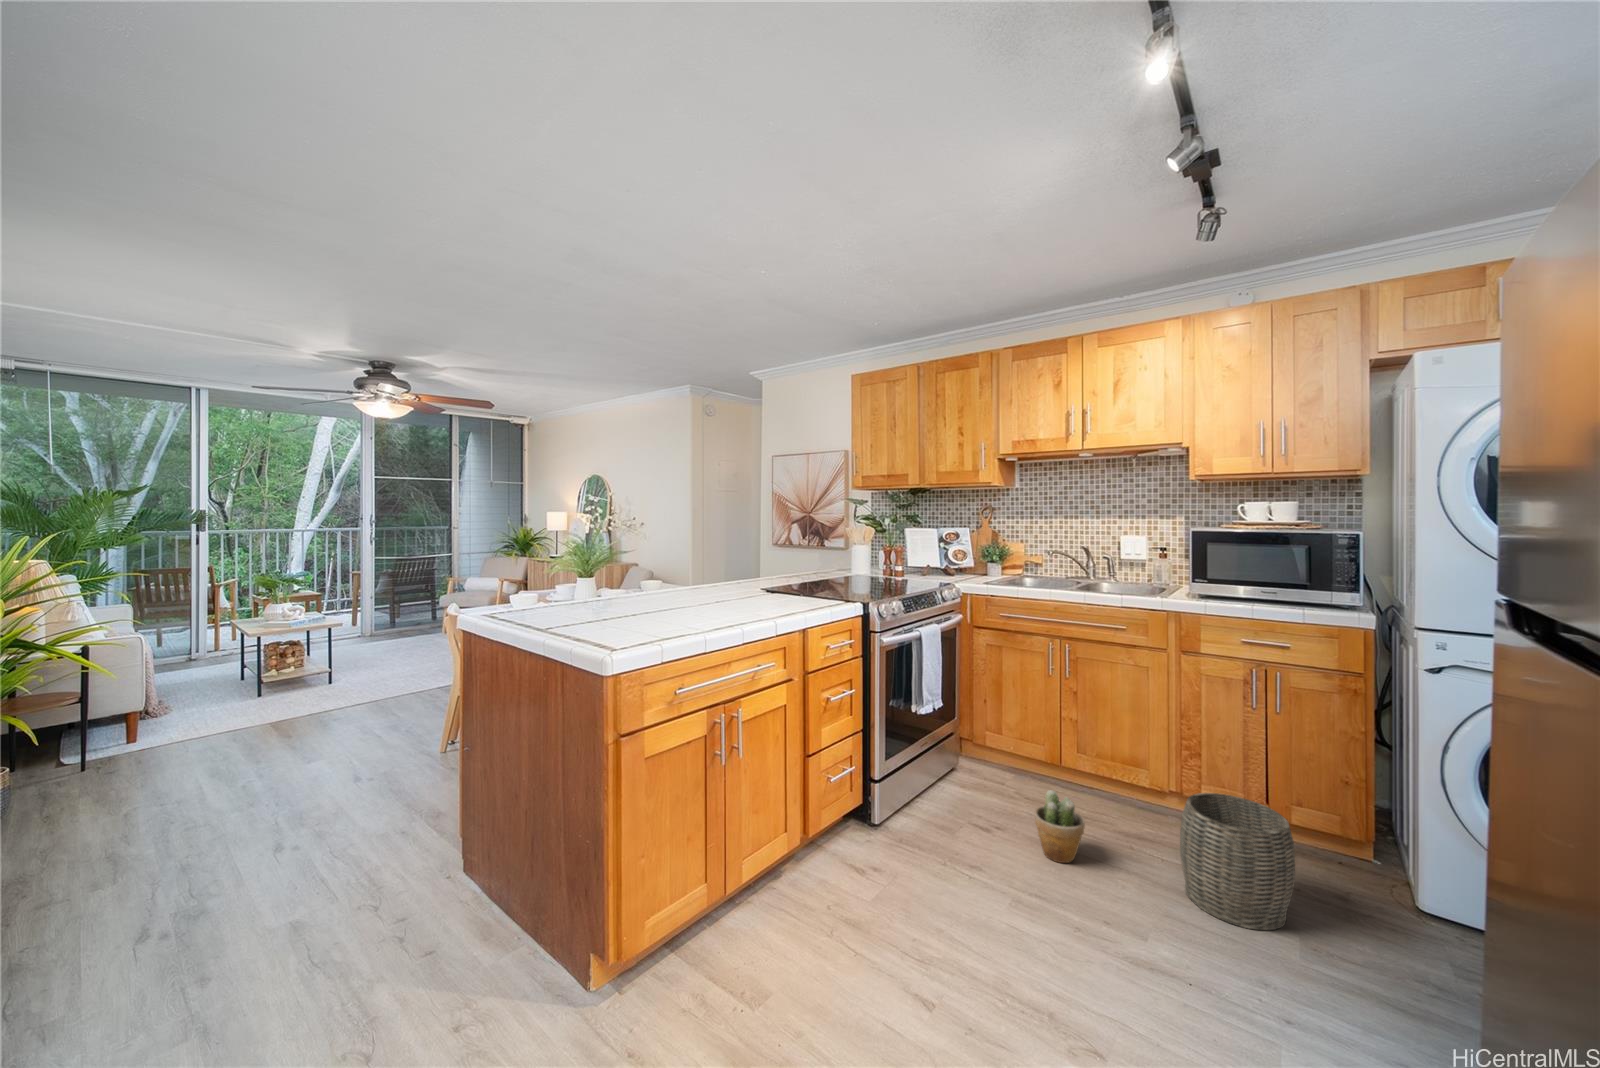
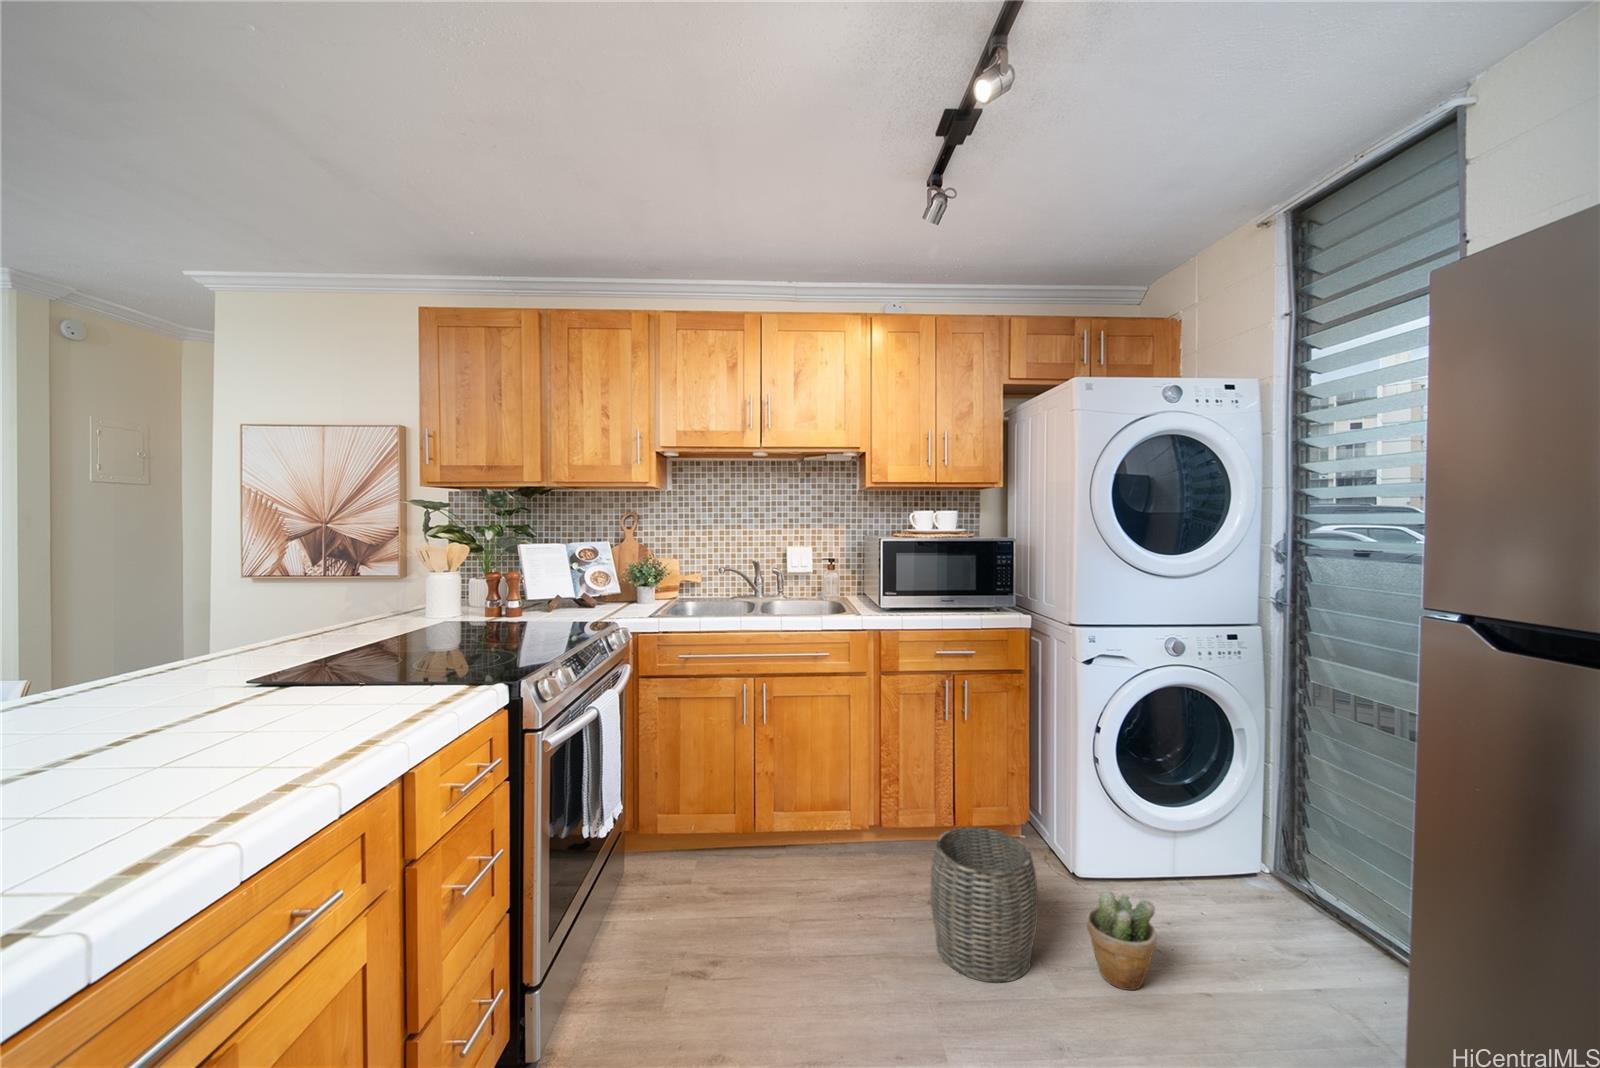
potted plant: present [1034,790,1085,863] -> present [1087,891,1156,990]

